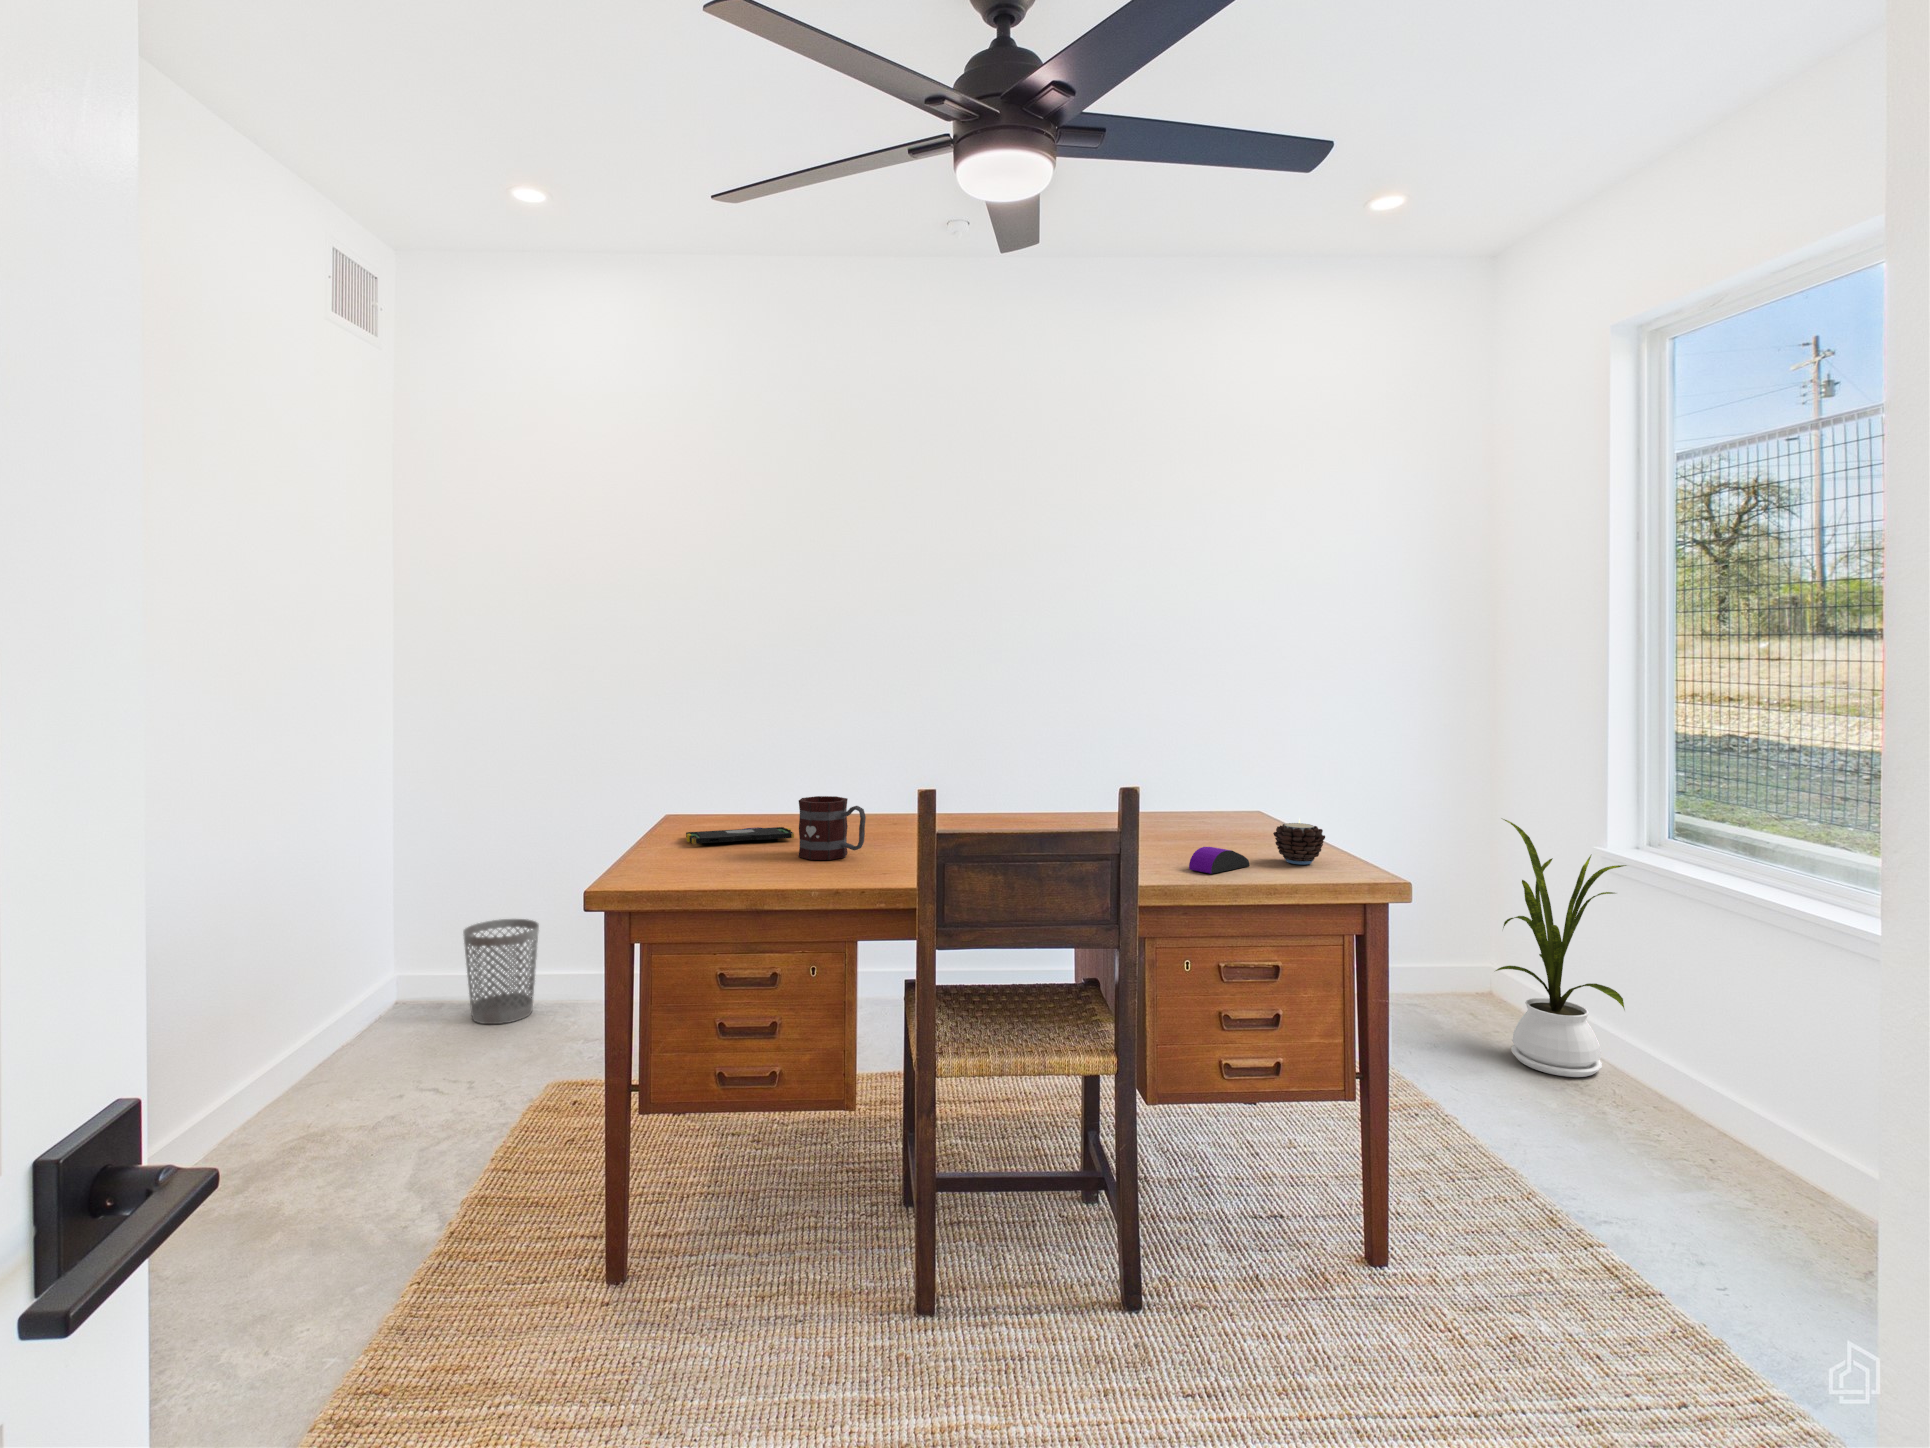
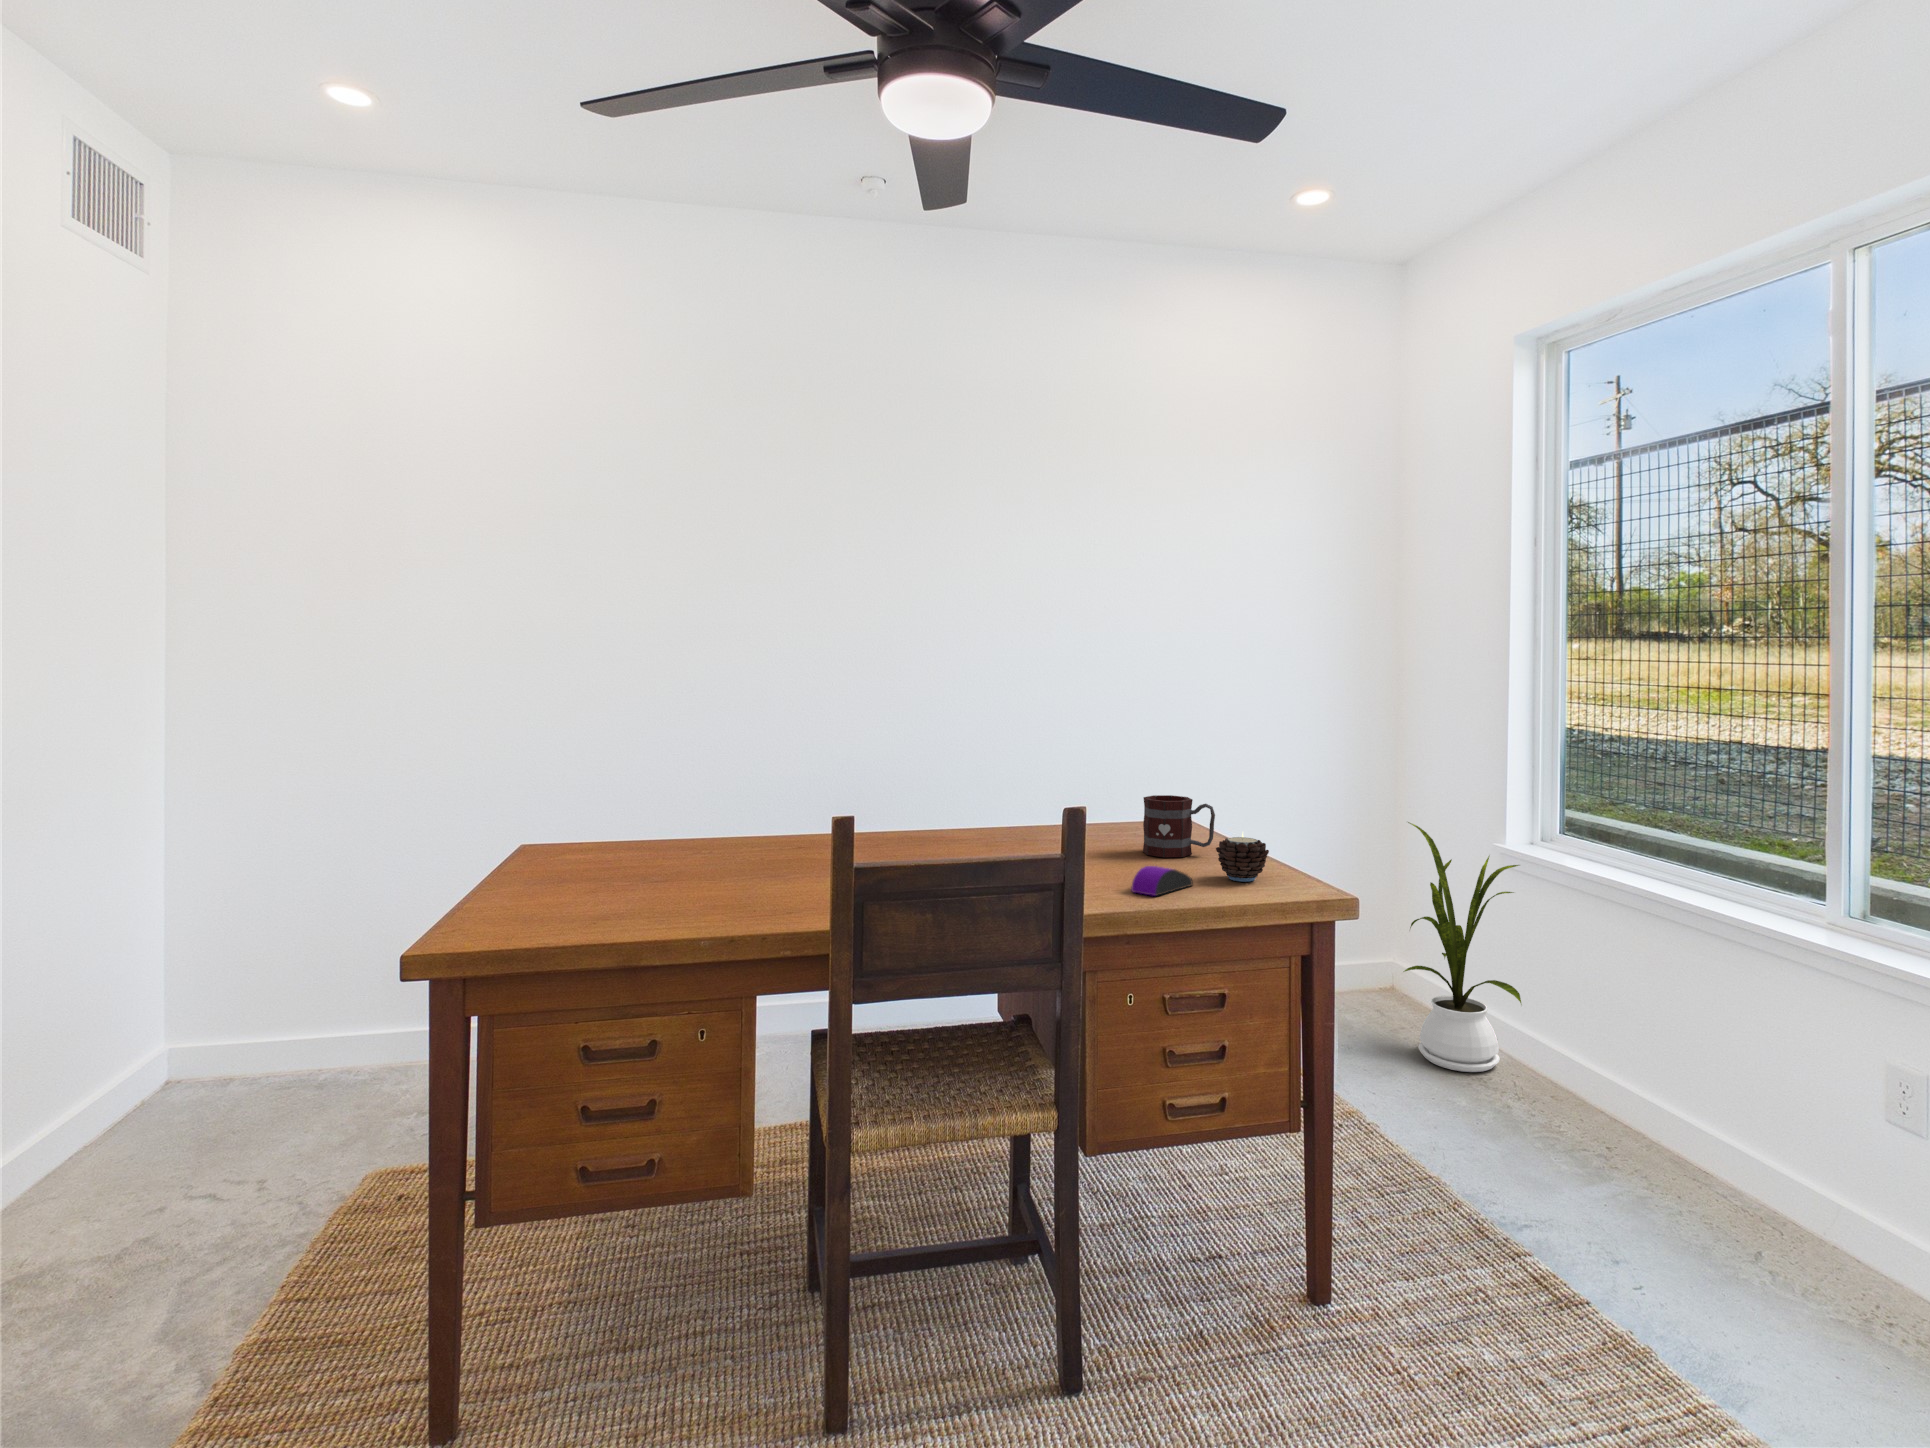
mug: present [799,796,866,860] -> present [1143,795,1215,857]
tablet: present [686,827,794,844] -> none [546,855,682,880]
wastebasket: present [463,919,539,1024] -> none [268,968,371,1099]

